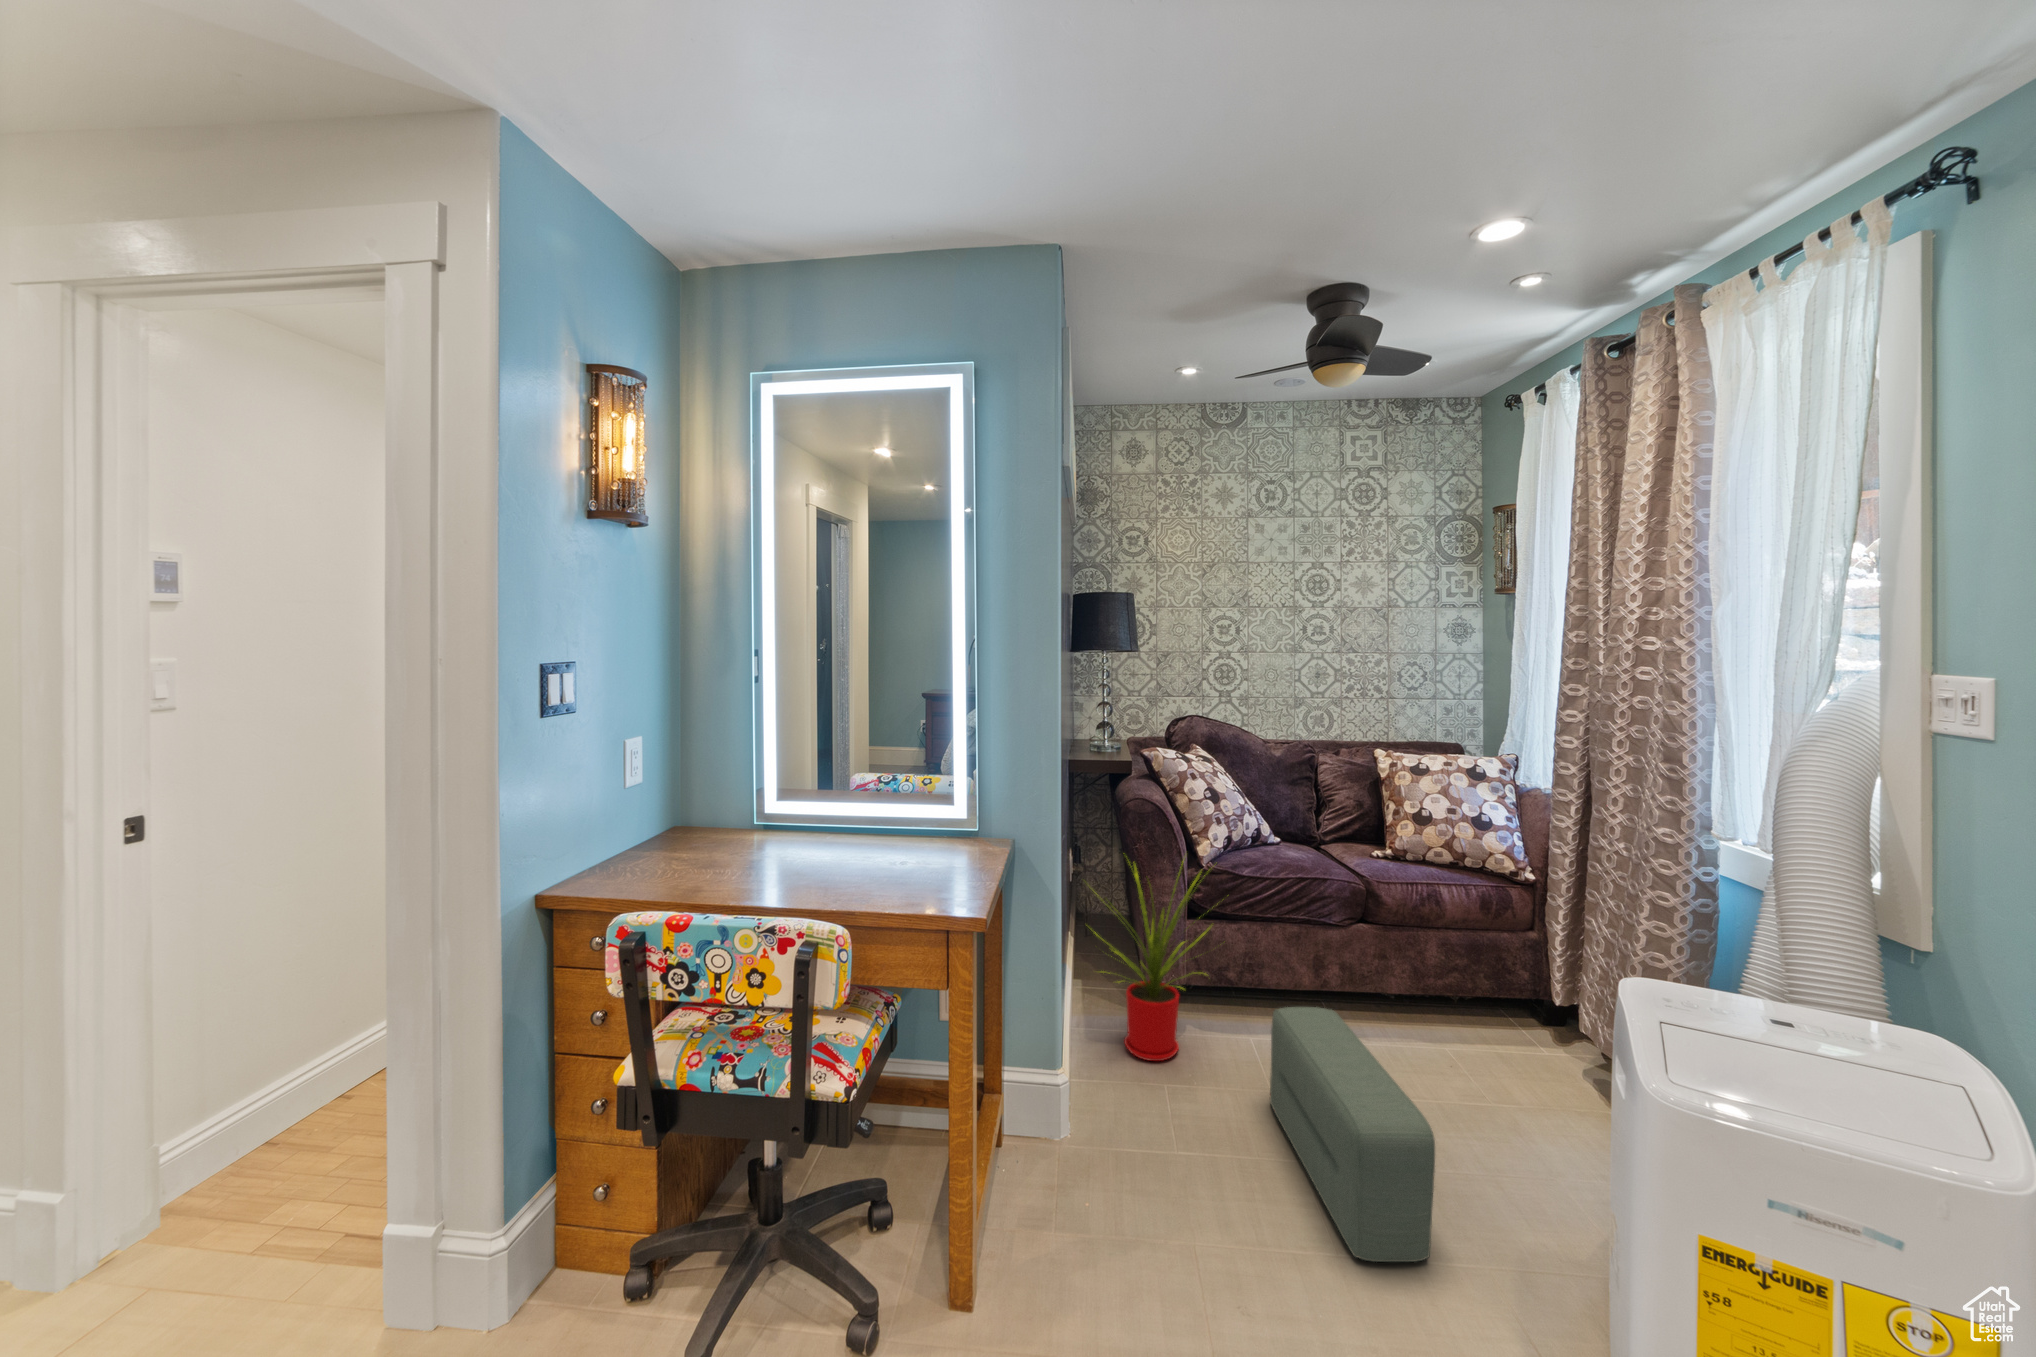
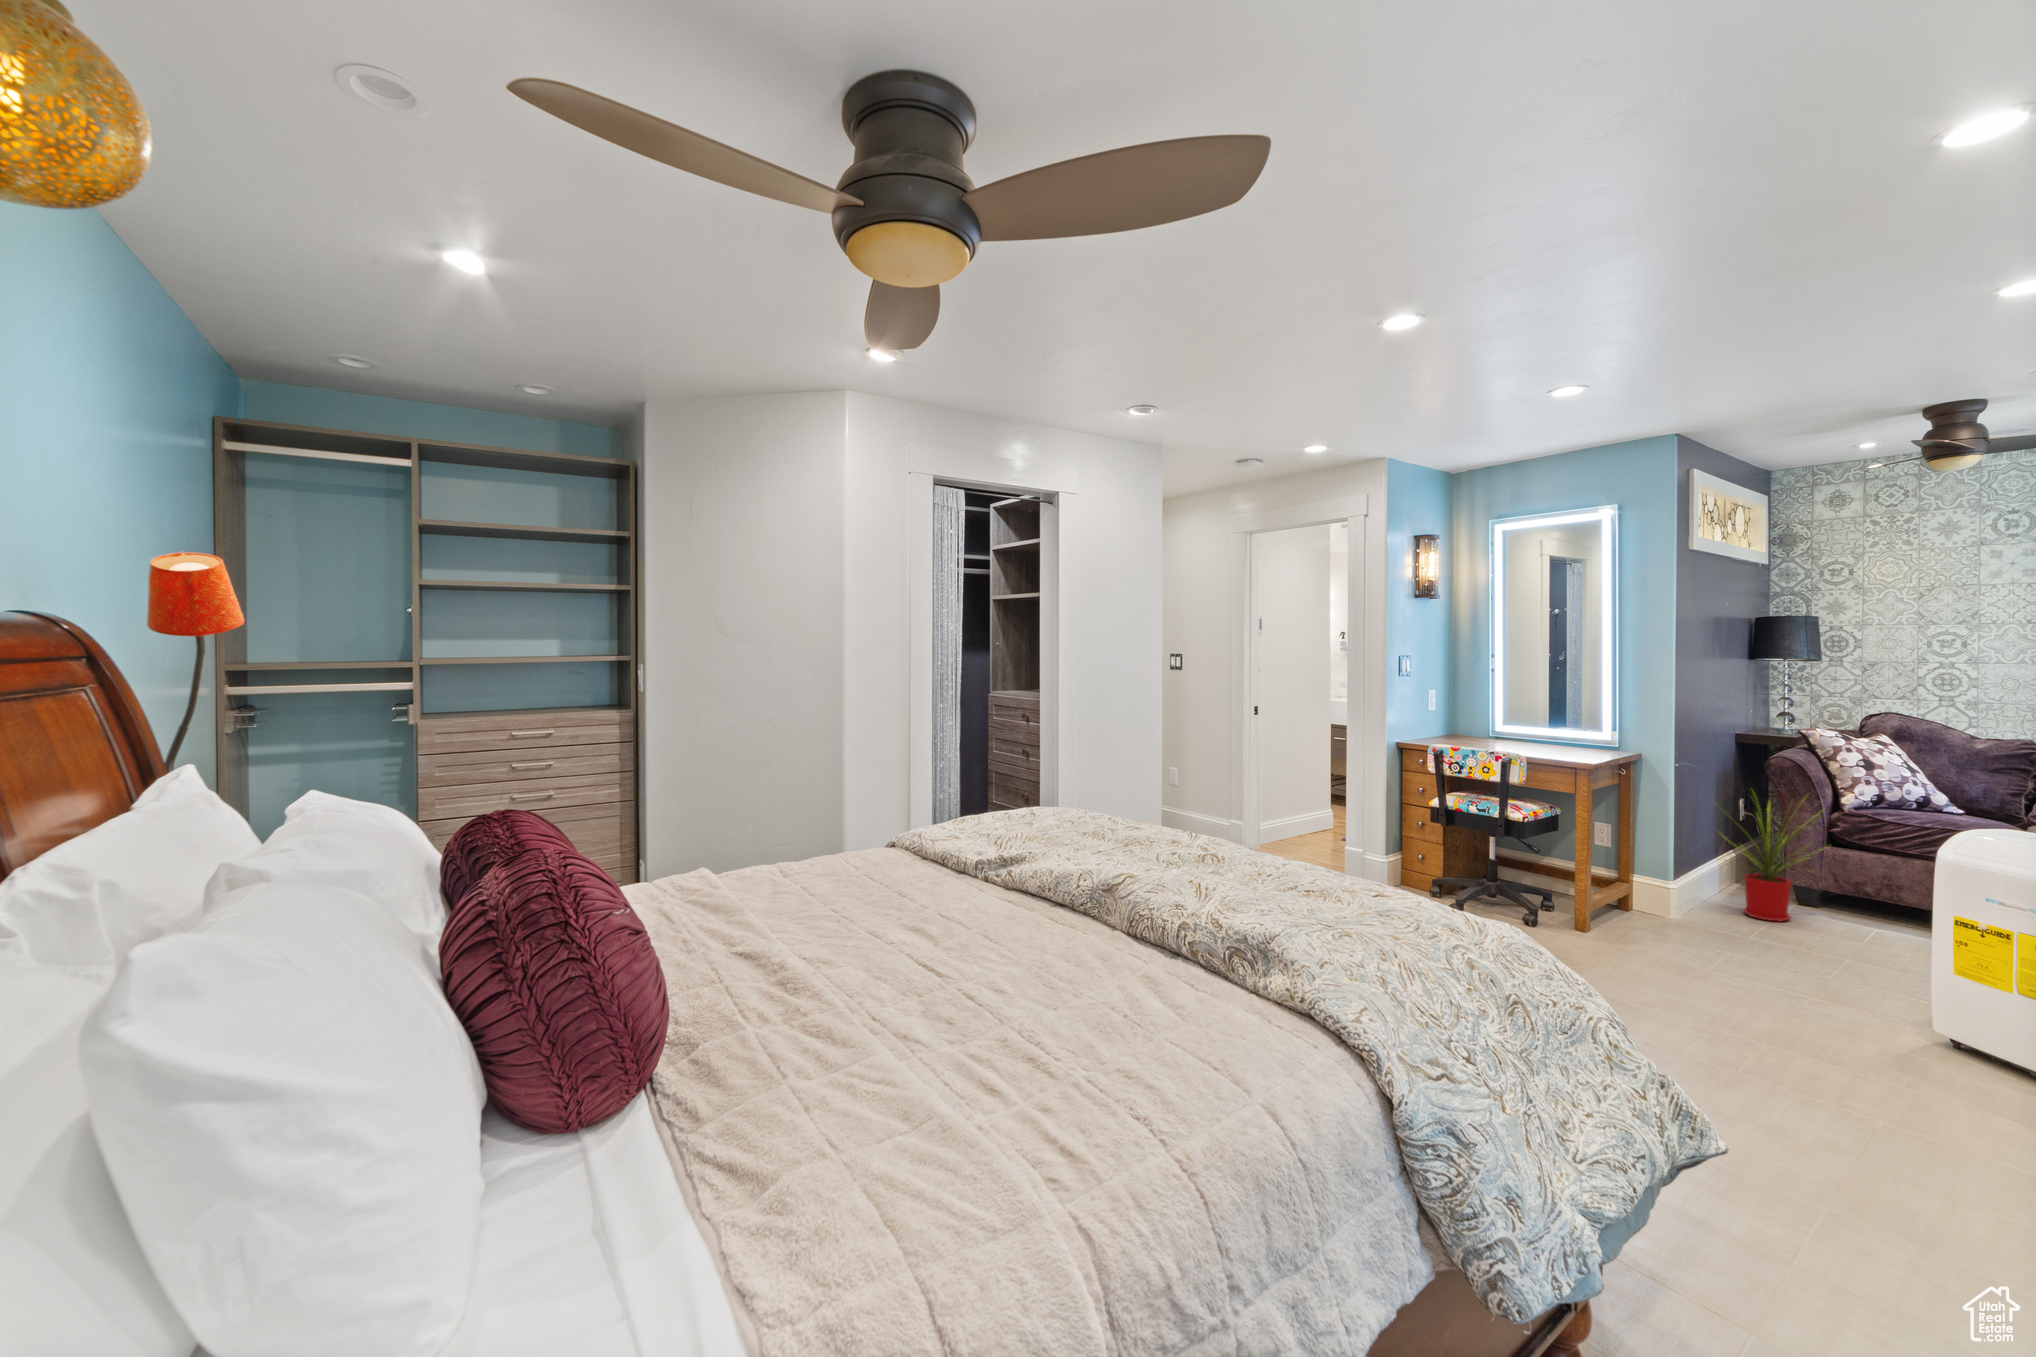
pouf: present [1270,1007,1435,1262] -> none [1822,882,1898,991]

